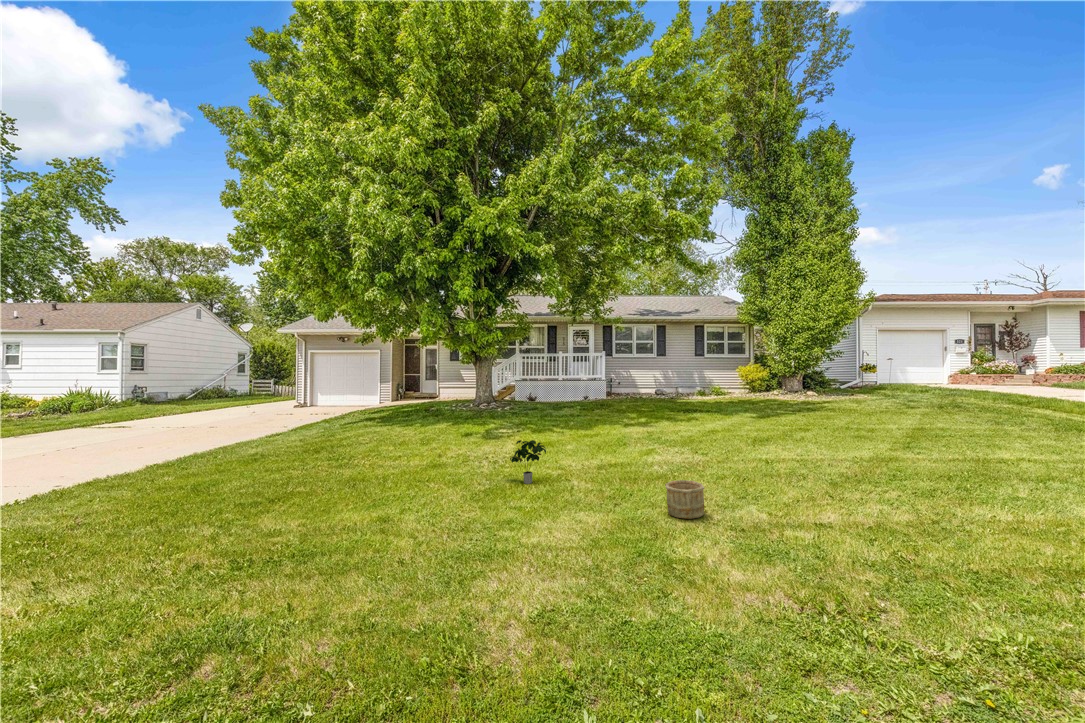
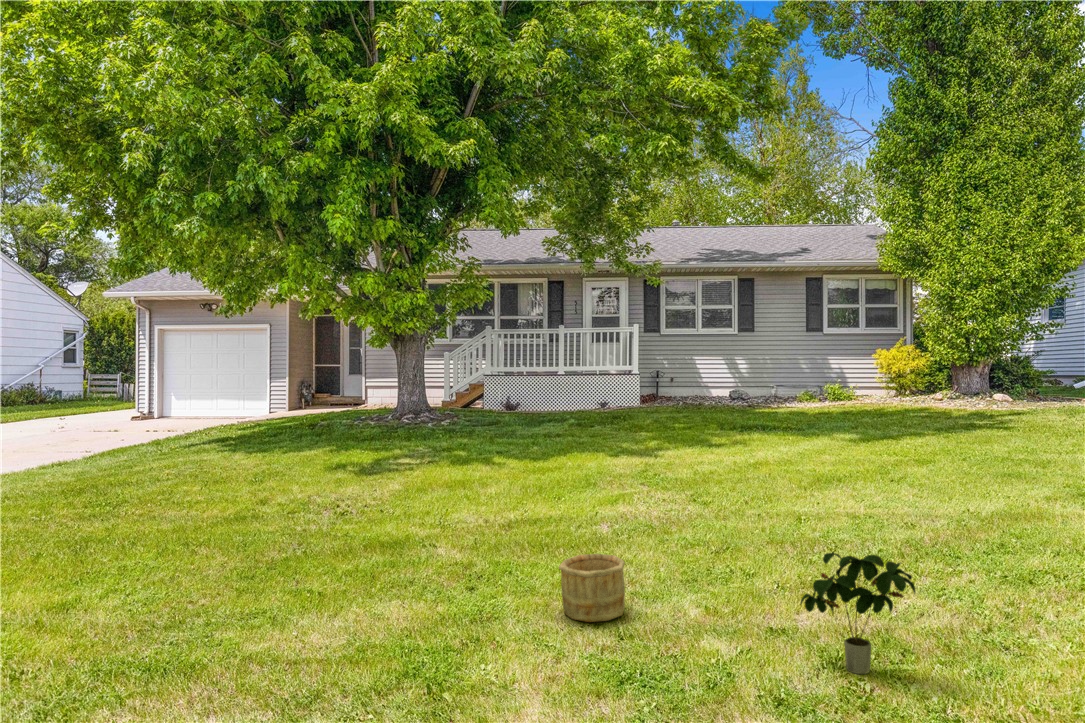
potted plant: present [510,440,546,484] -> present [801,552,915,674]

